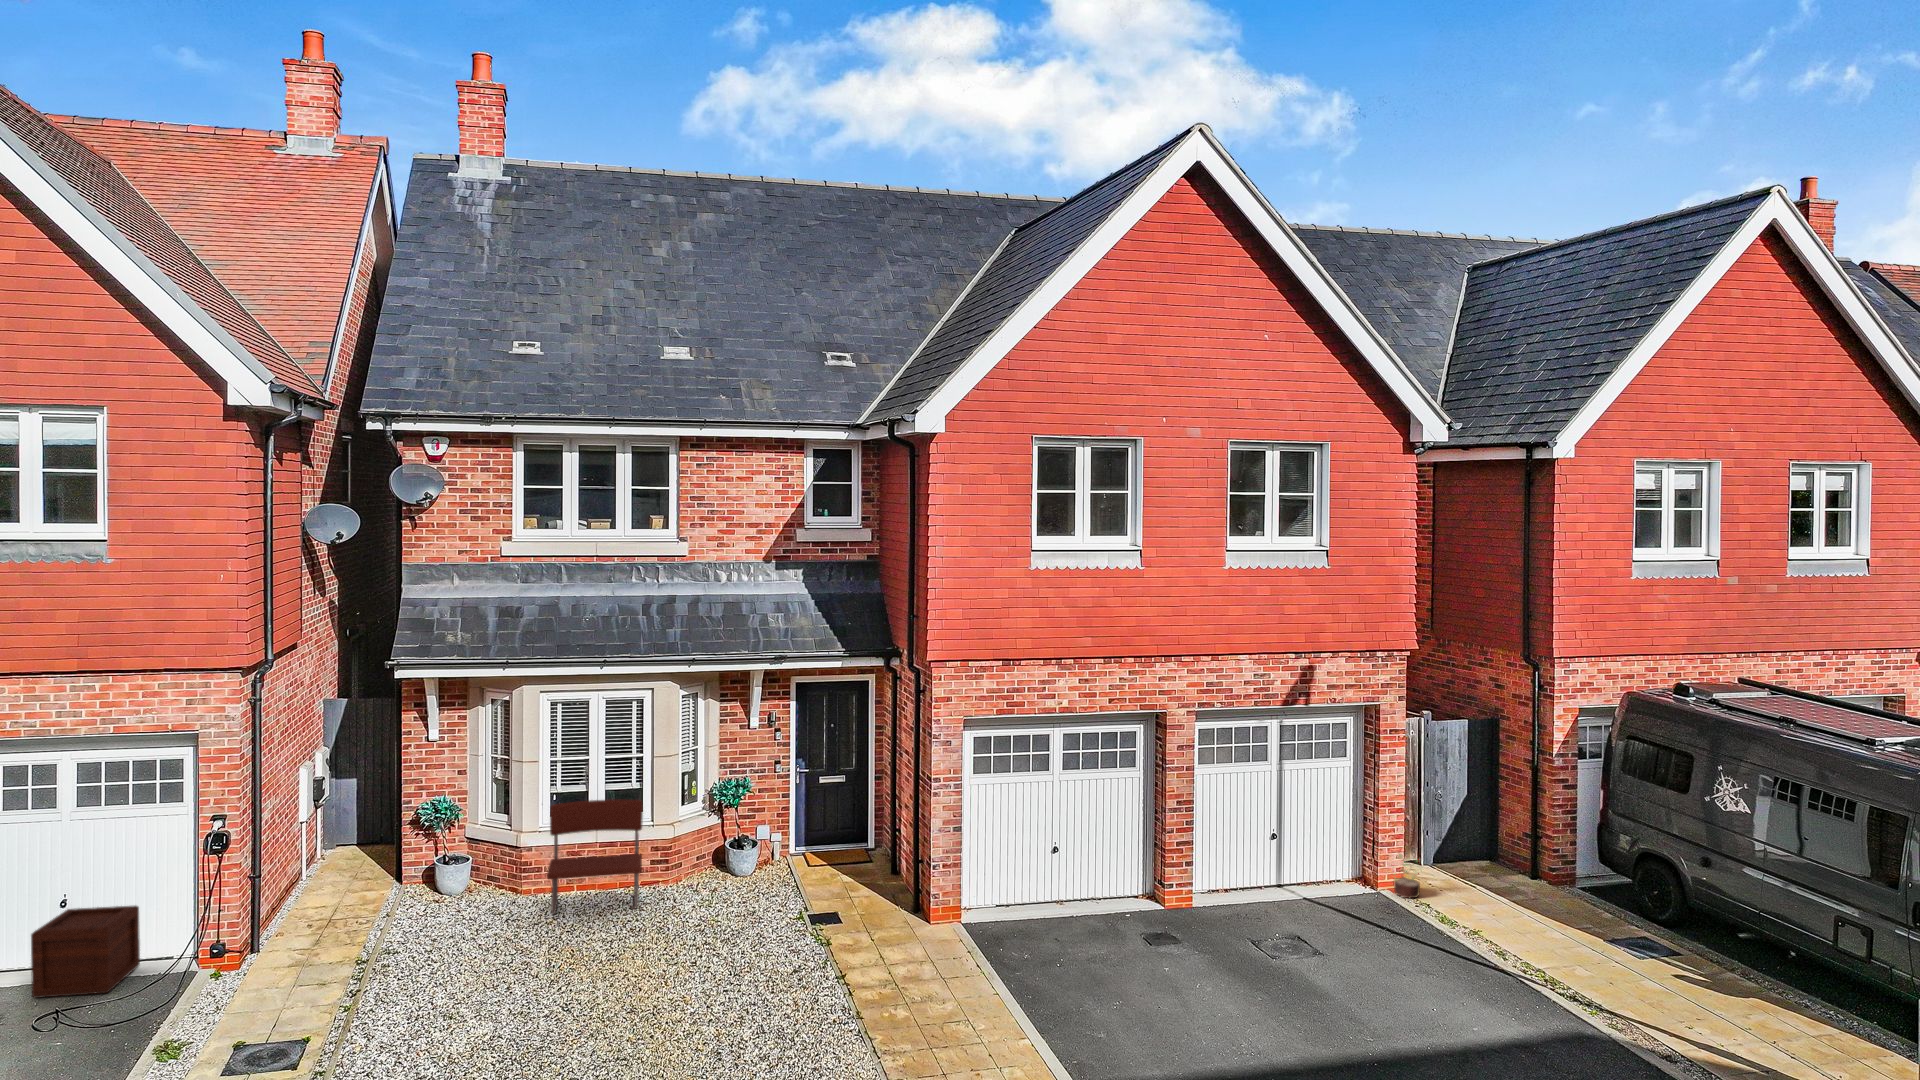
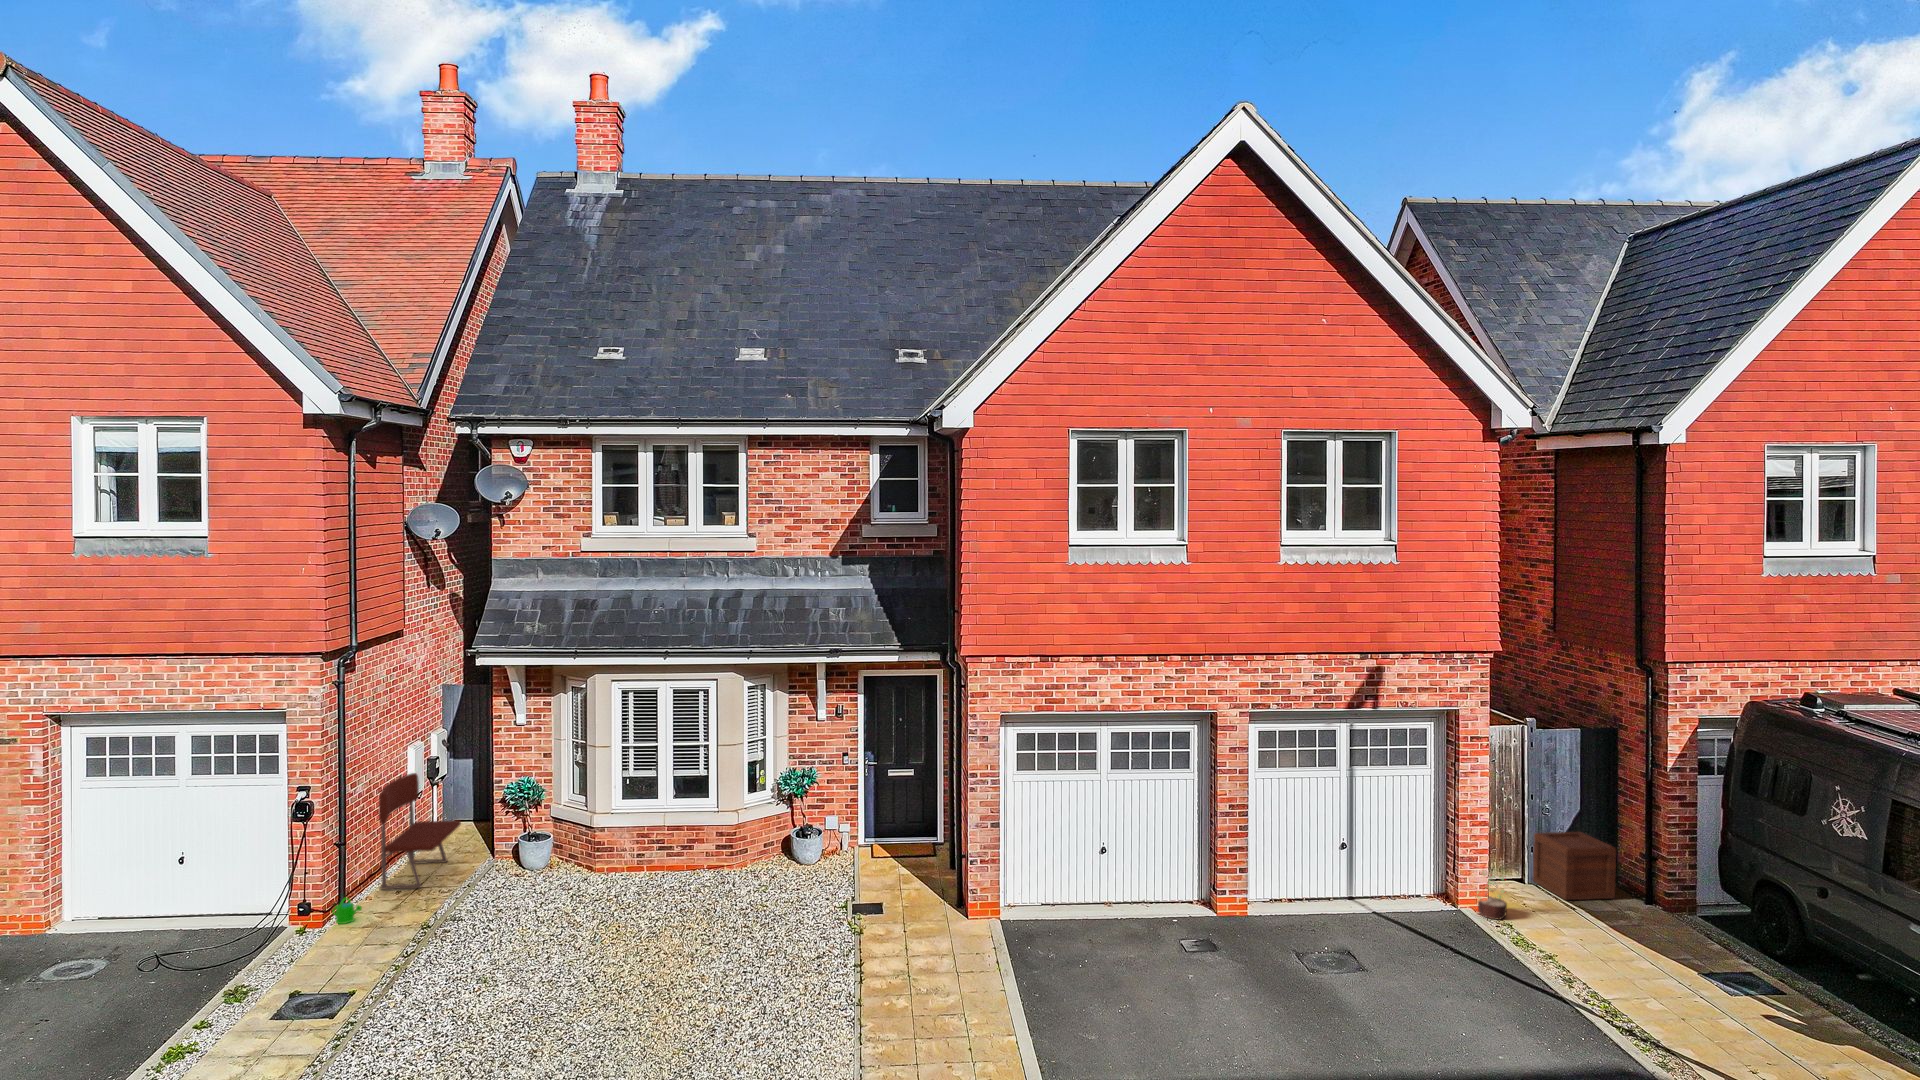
bench: present [547,800,643,915] -> present [379,773,461,889]
wooden crate: present [31,906,140,998] -> present [1532,832,1616,900]
watering can: none [244,933,280,963] -> present [332,898,362,924]

